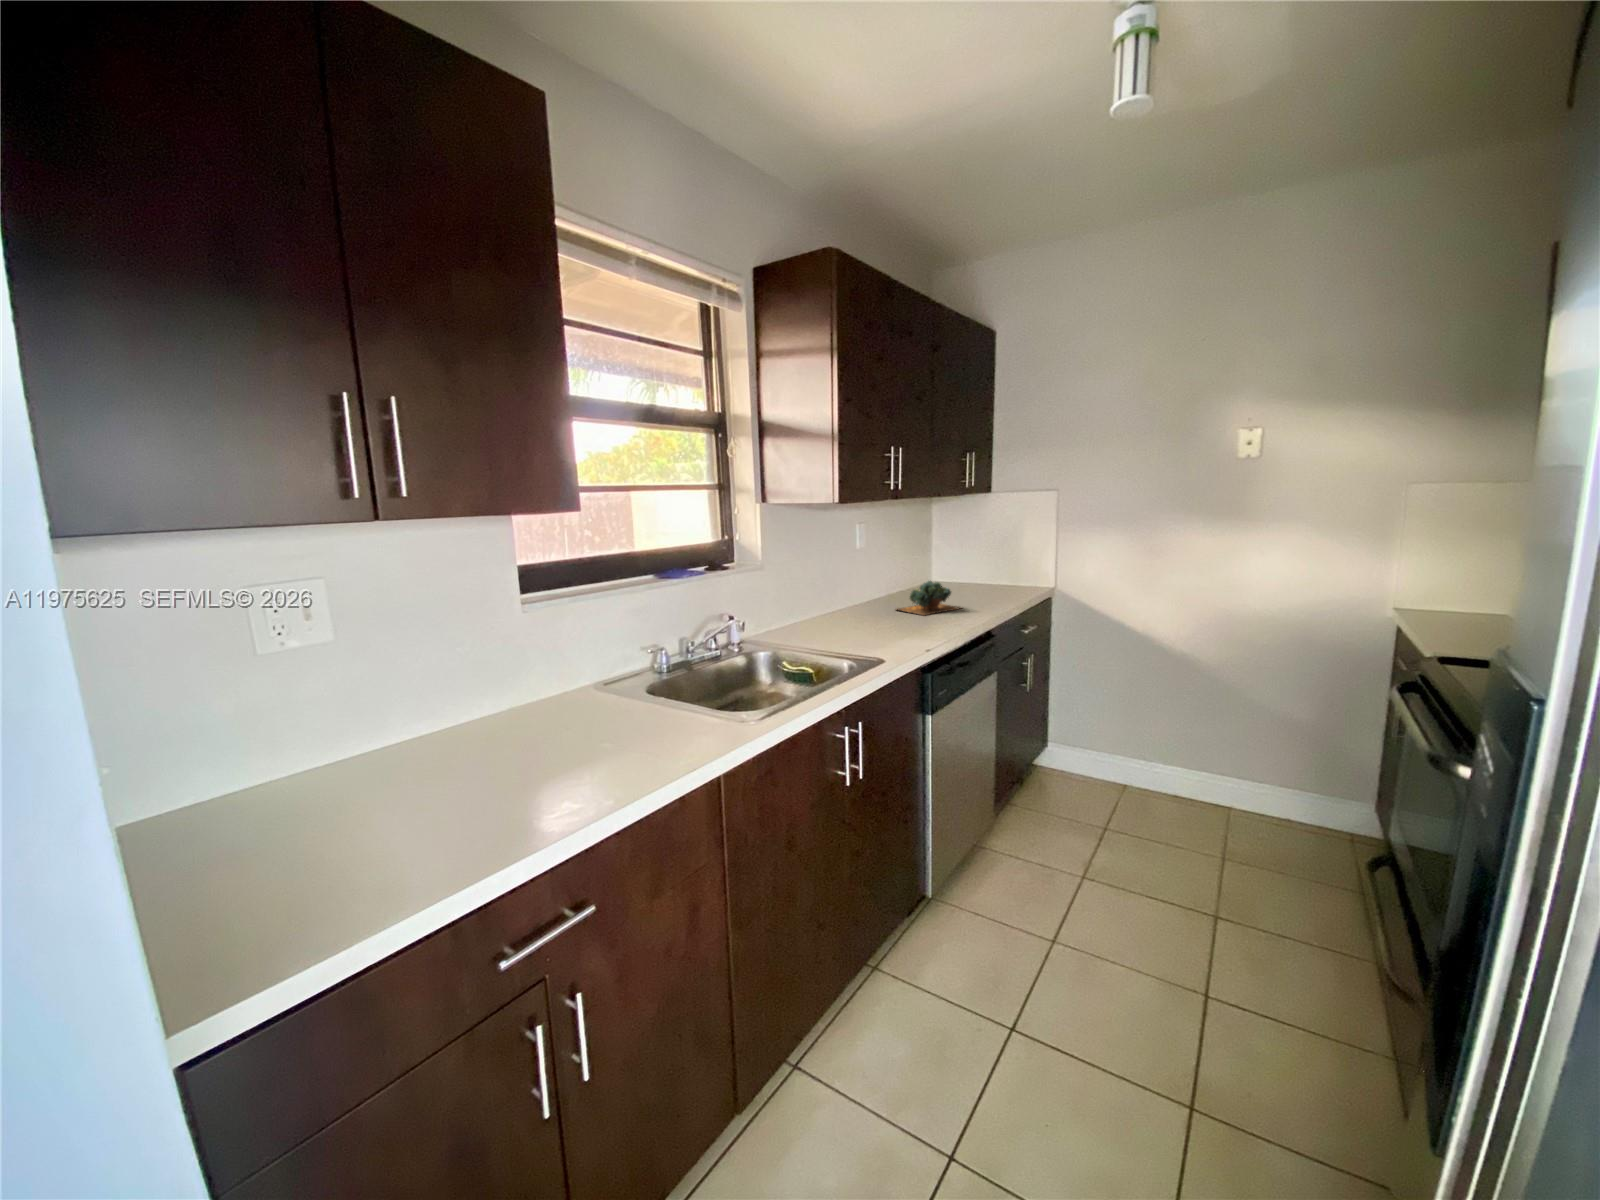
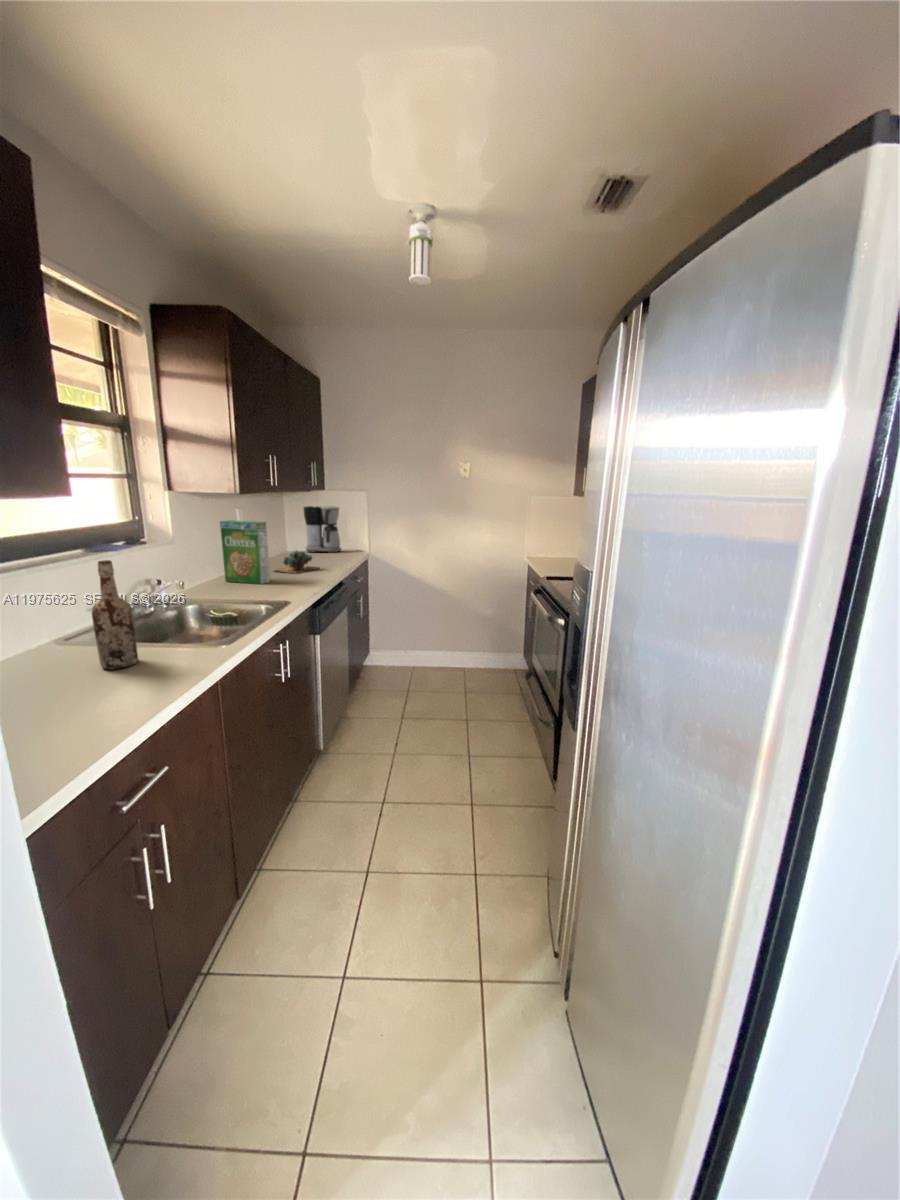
coffee maker: none [957,516,1011,585] -> present [304,506,341,553]
cereal box: none [824,538,881,628] -> present [220,520,270,584]
wine bottle: none [602,591,651,733] -> present [92,560,138,669]

